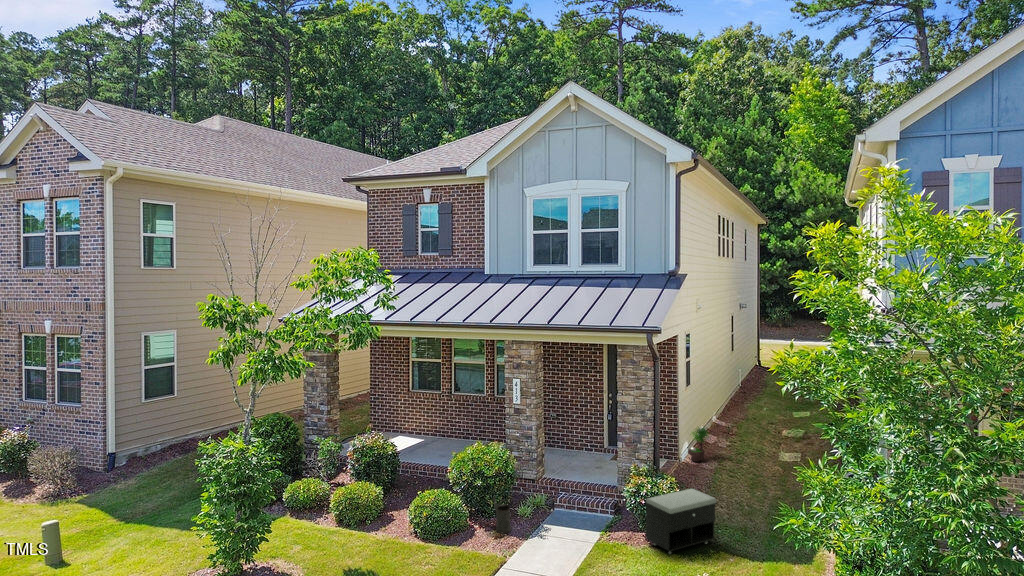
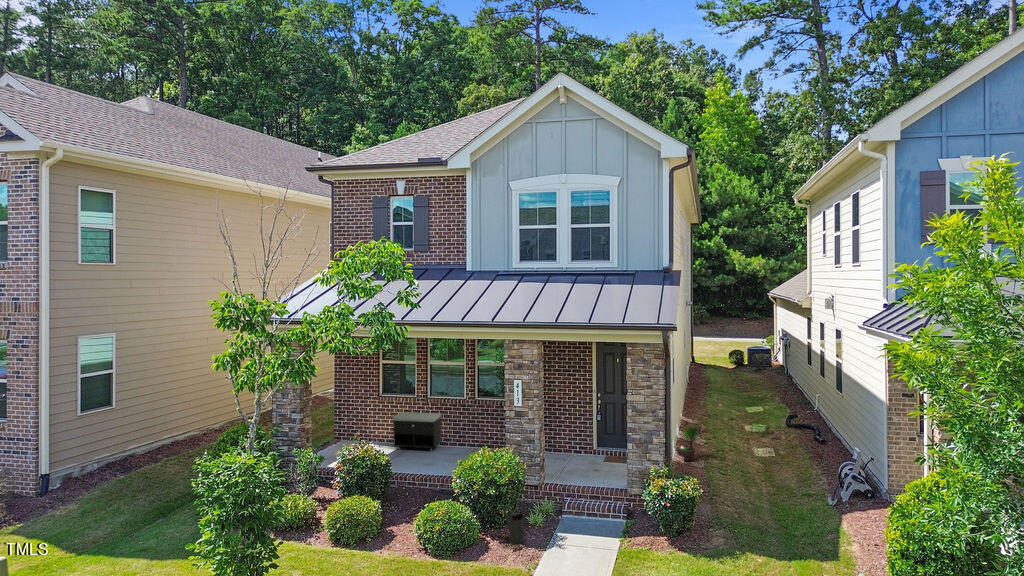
storage bench: present [646,489,716,554] -> present [393,412,442,451]

